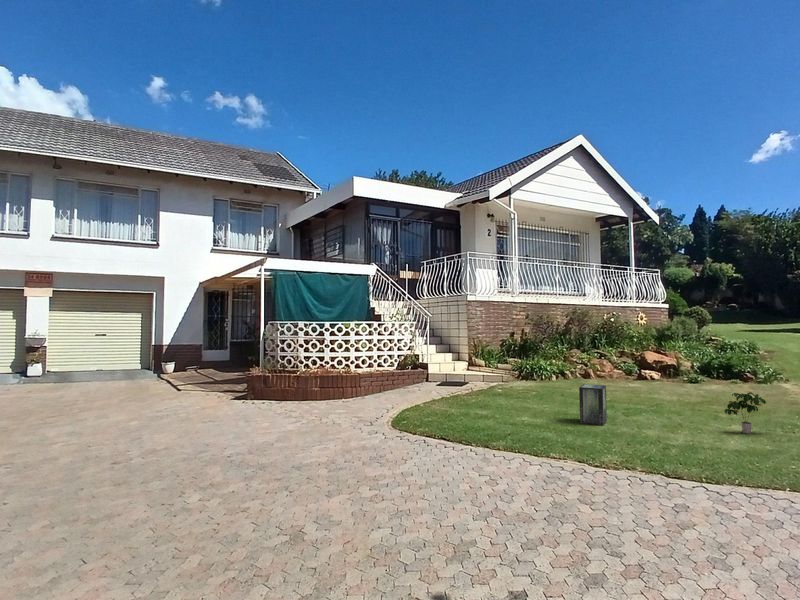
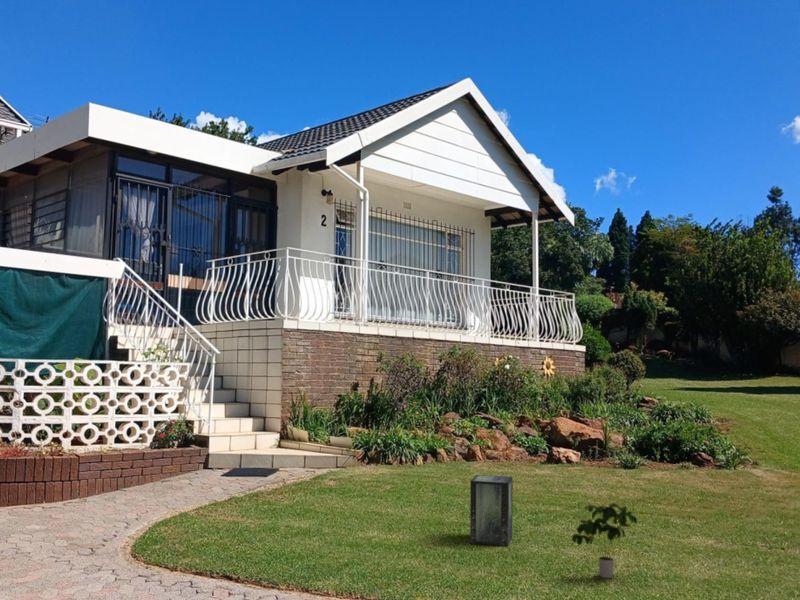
potted plant: present [724,392,766,433] -> present [572,503,637,578]

